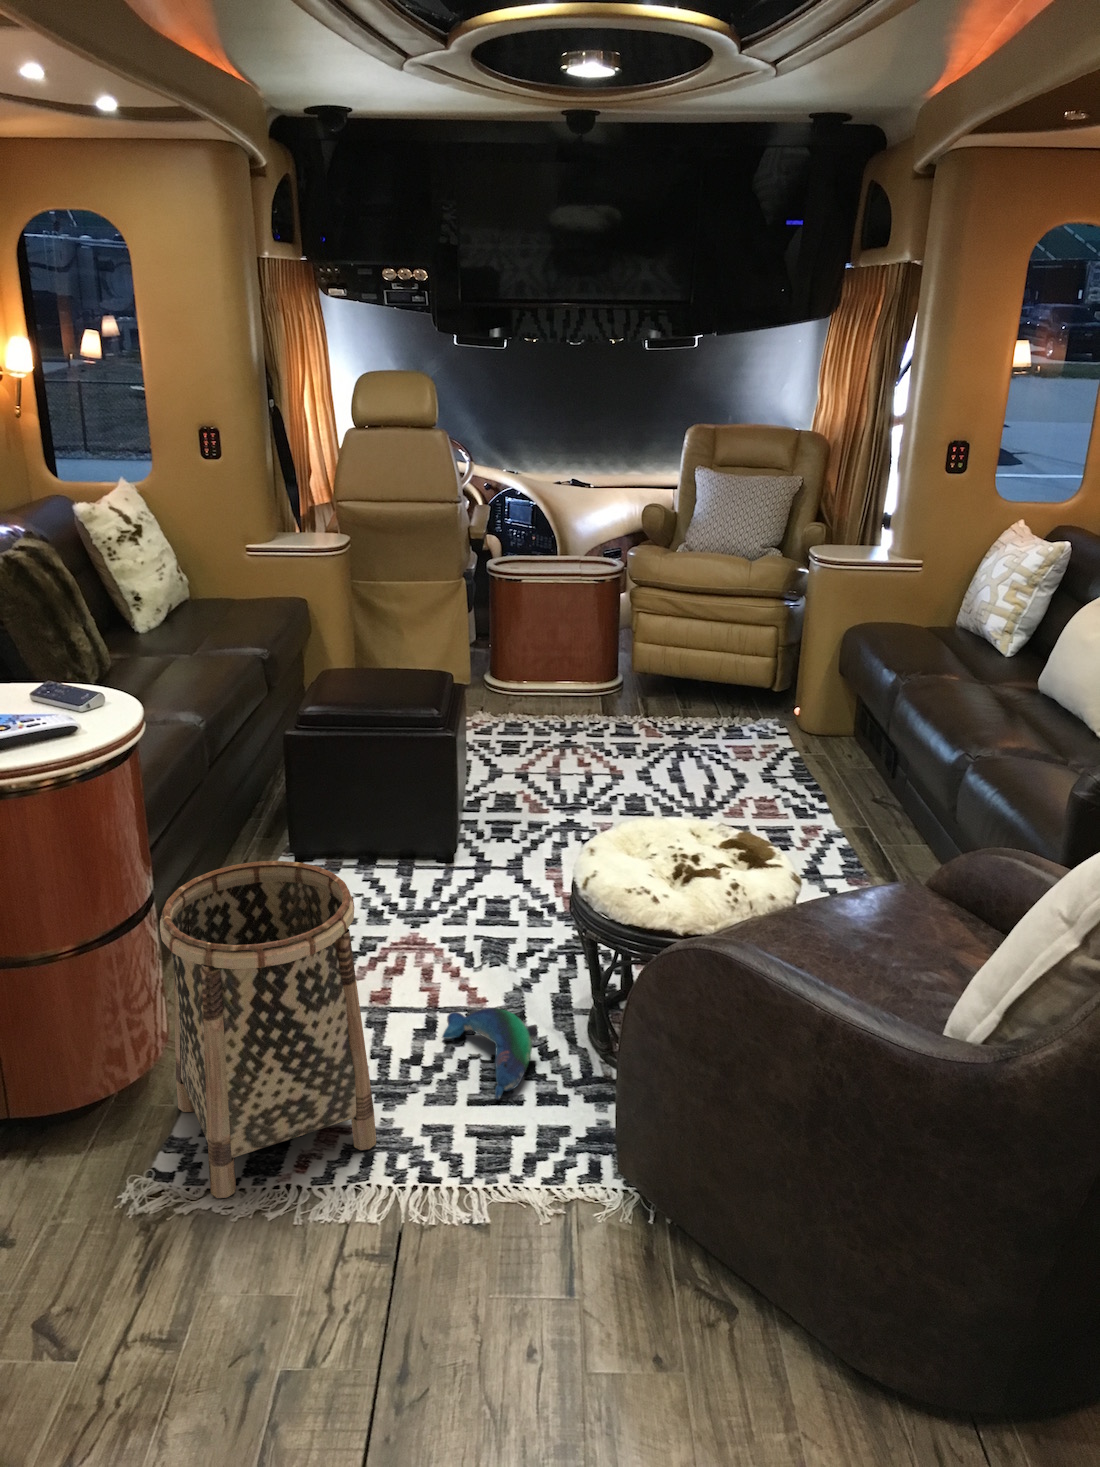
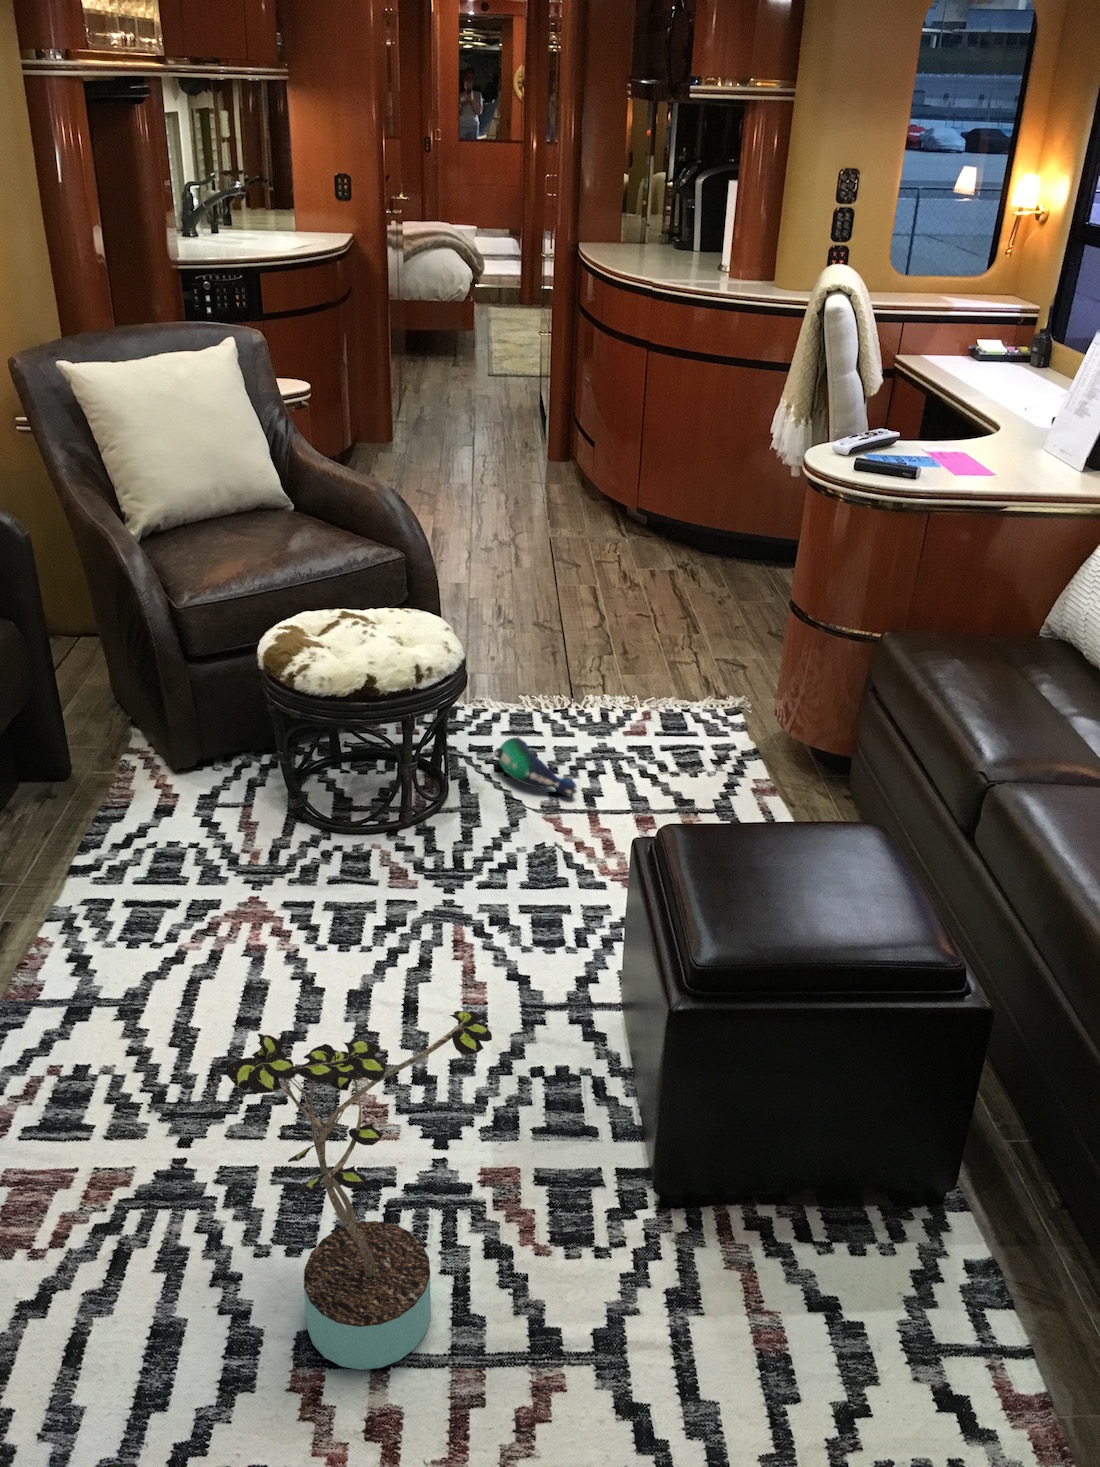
potted plant: none [549,610,655,793] -> present [226,1011,492,1370]
basket: present [160,861,376,1198] -> none [604,545,765,774]

